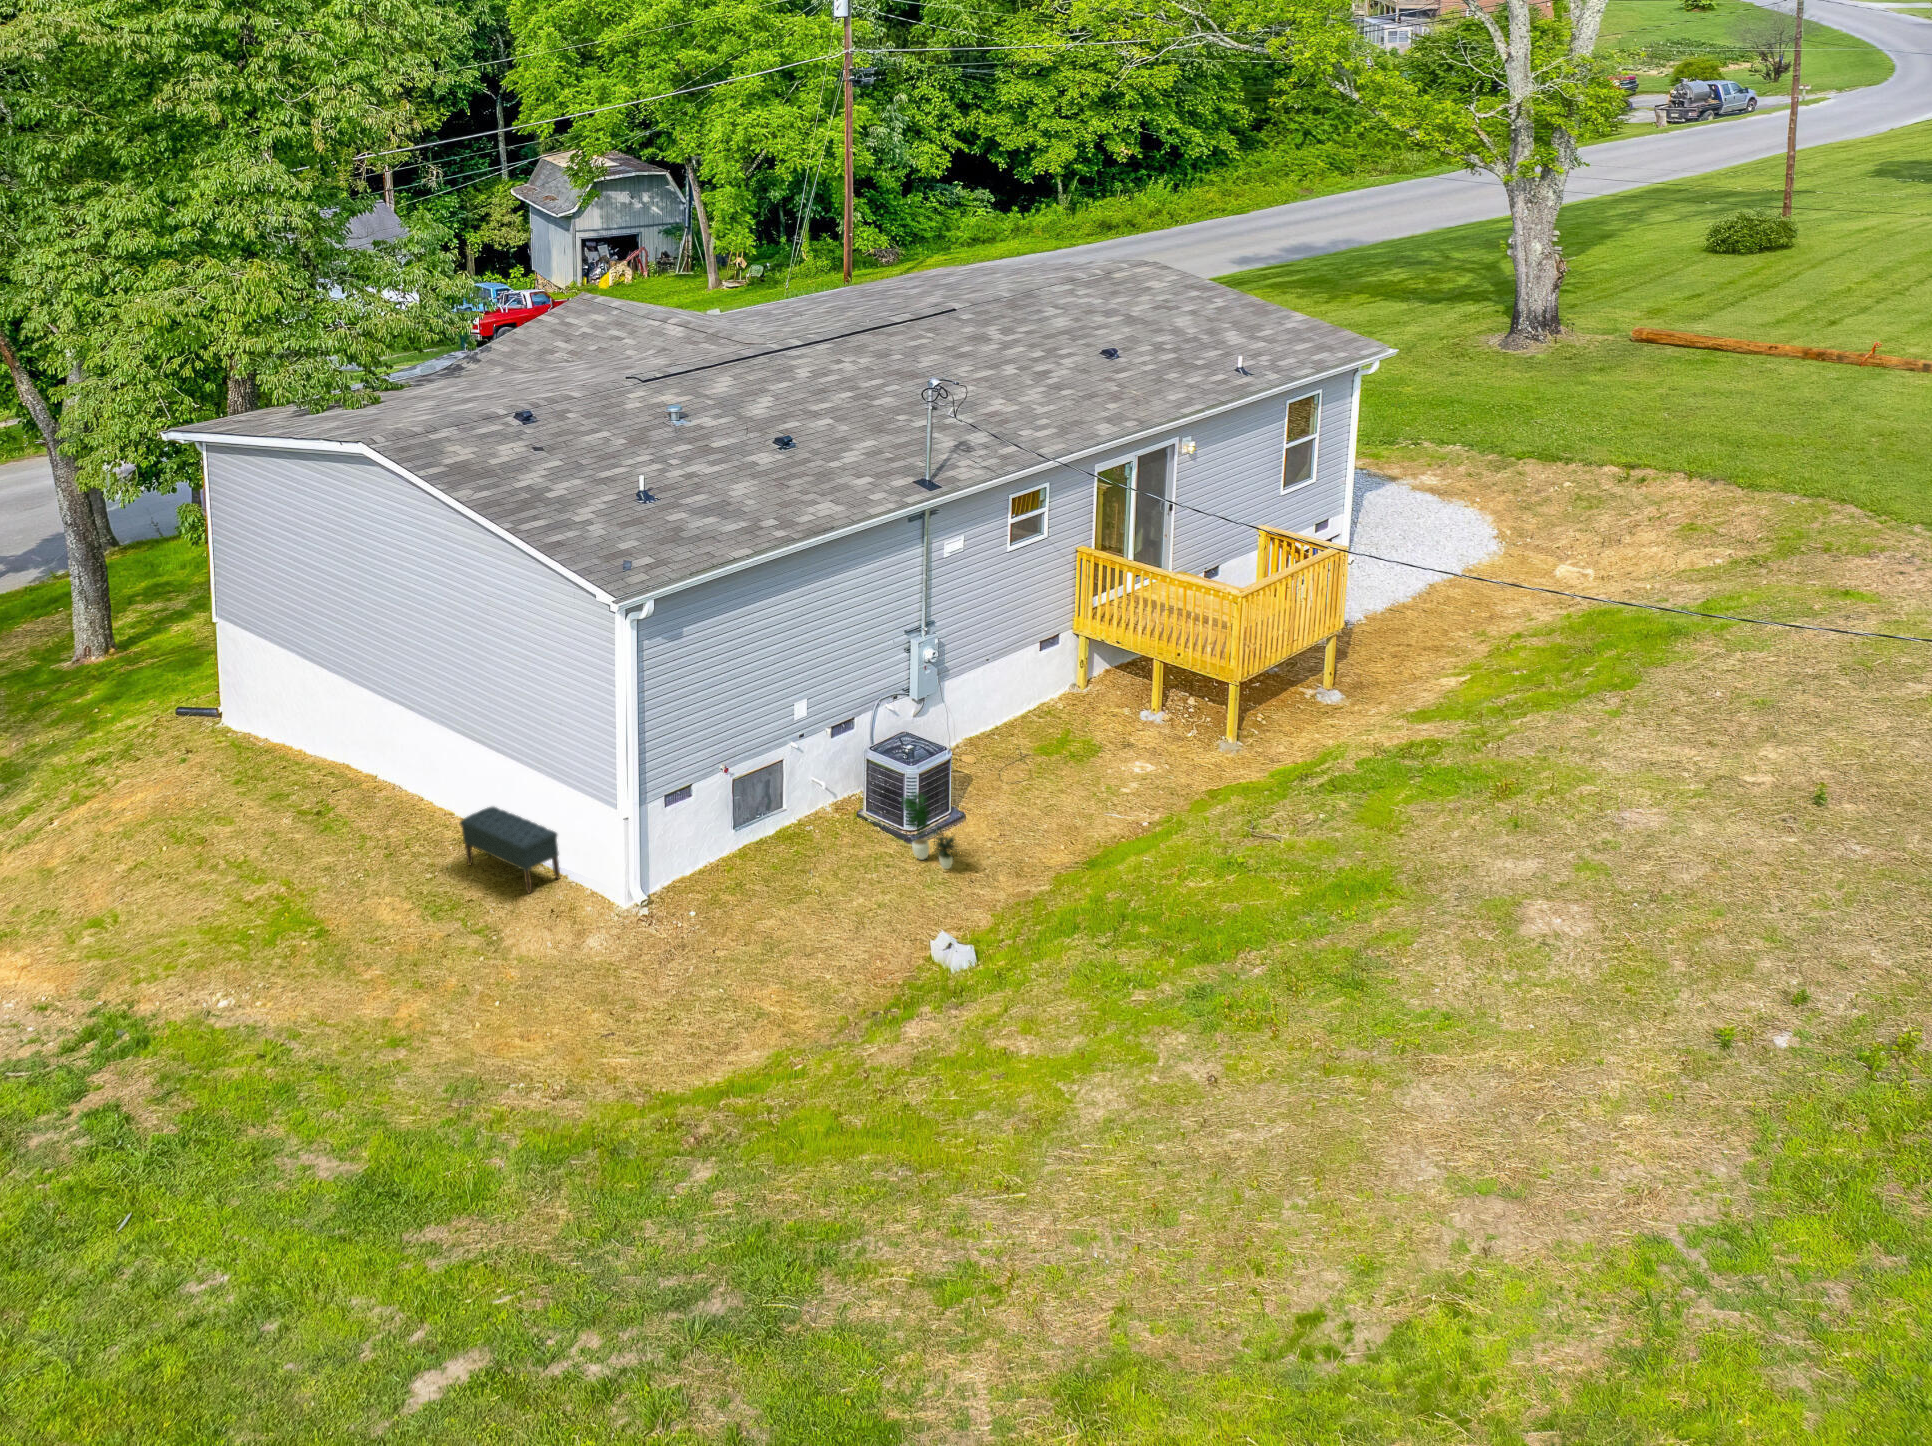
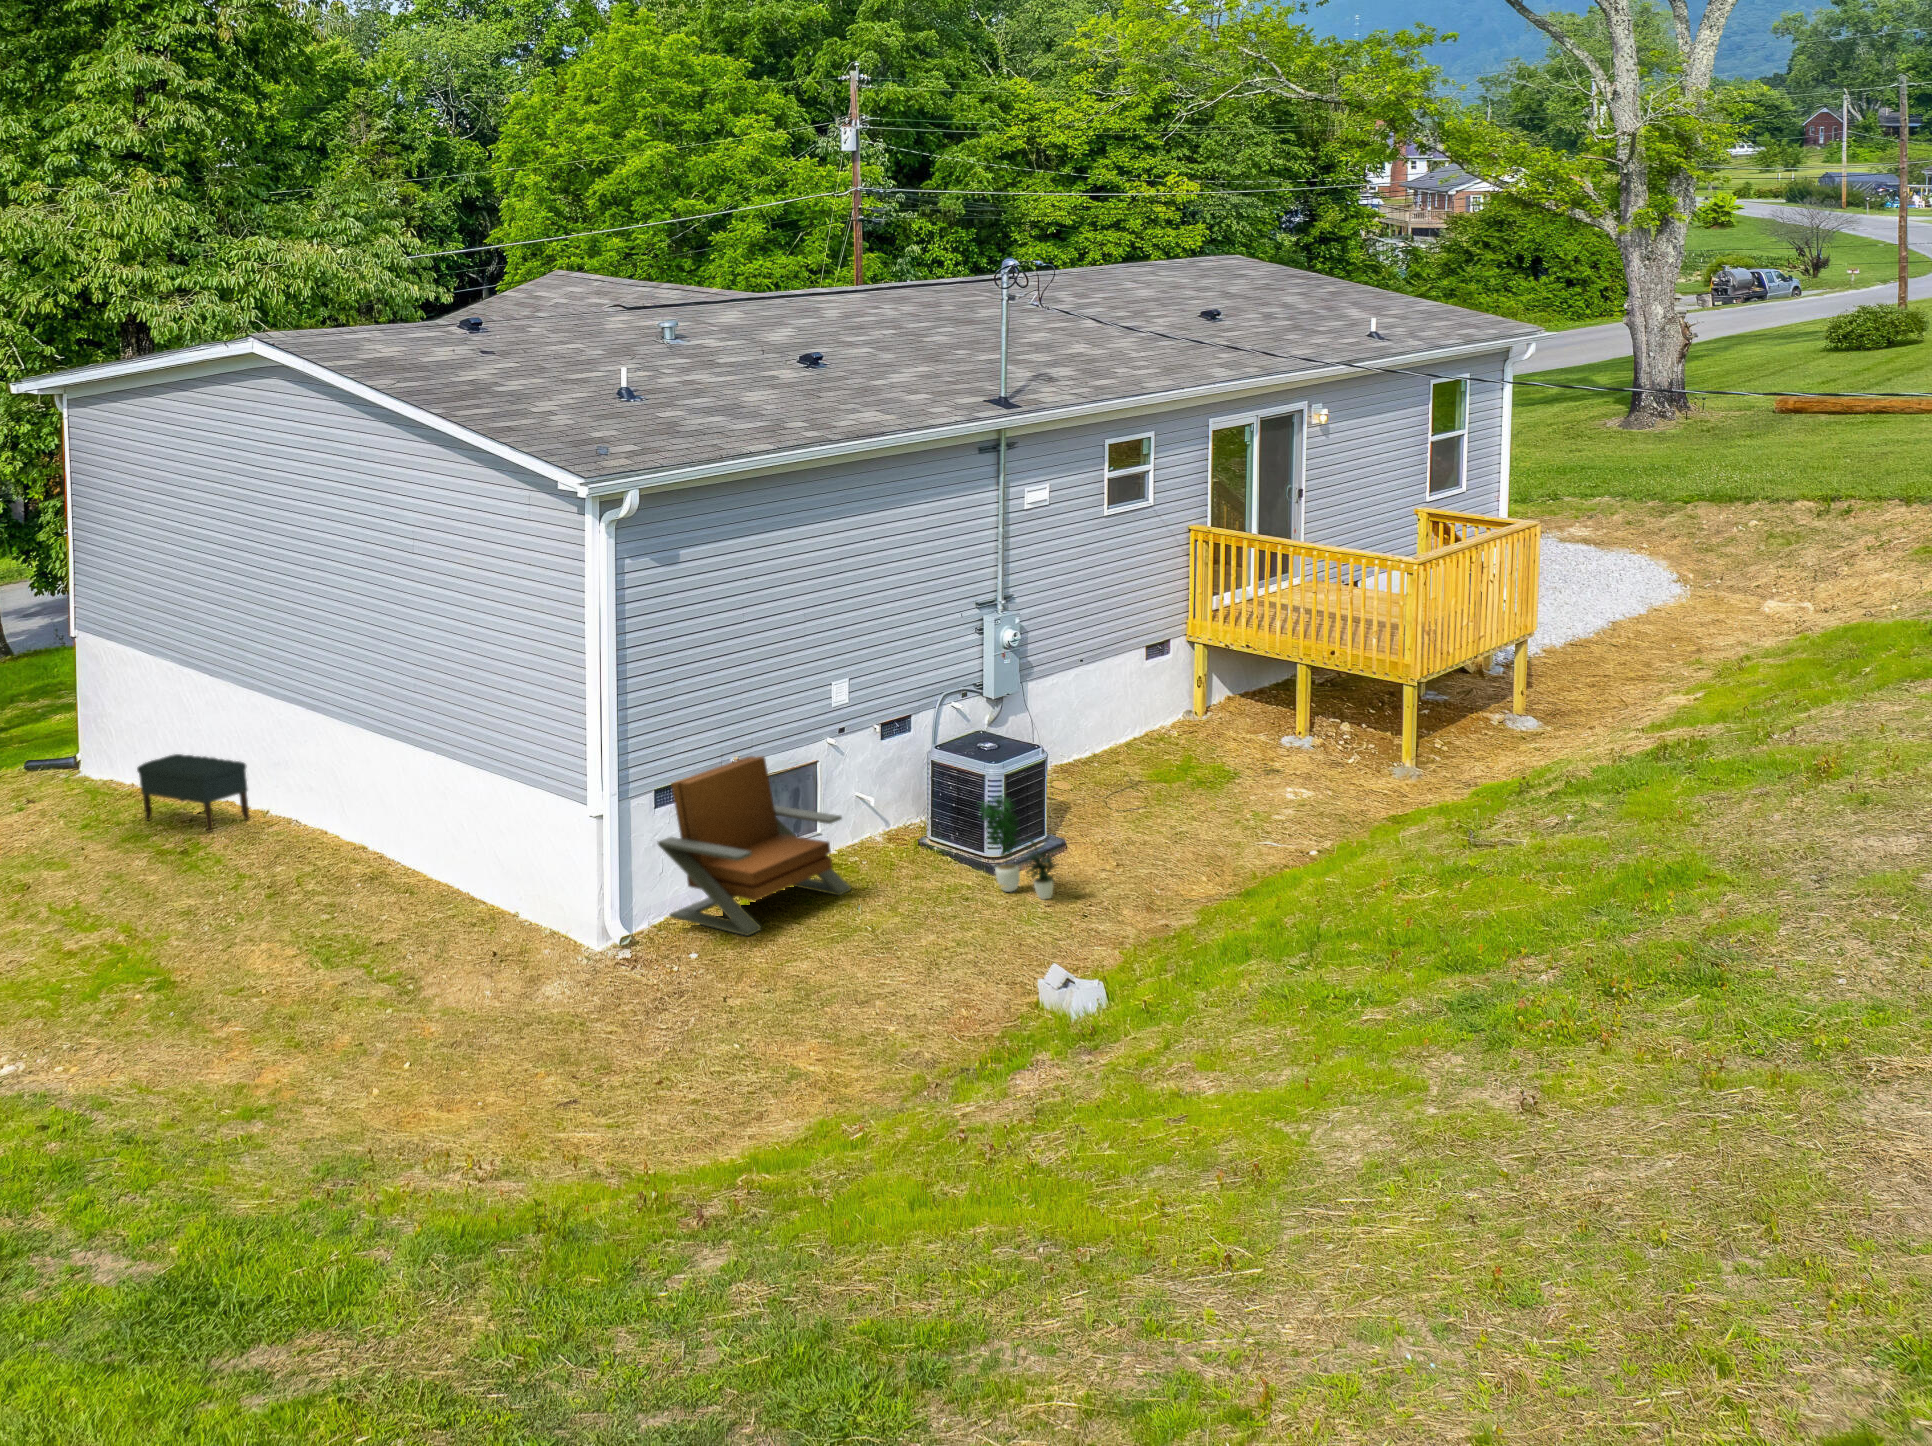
lounge chair: none [669,768,808,910] -> present [658,756,851,936]
bench: present [460,807,560,893] -> present [137,754,250,832]

